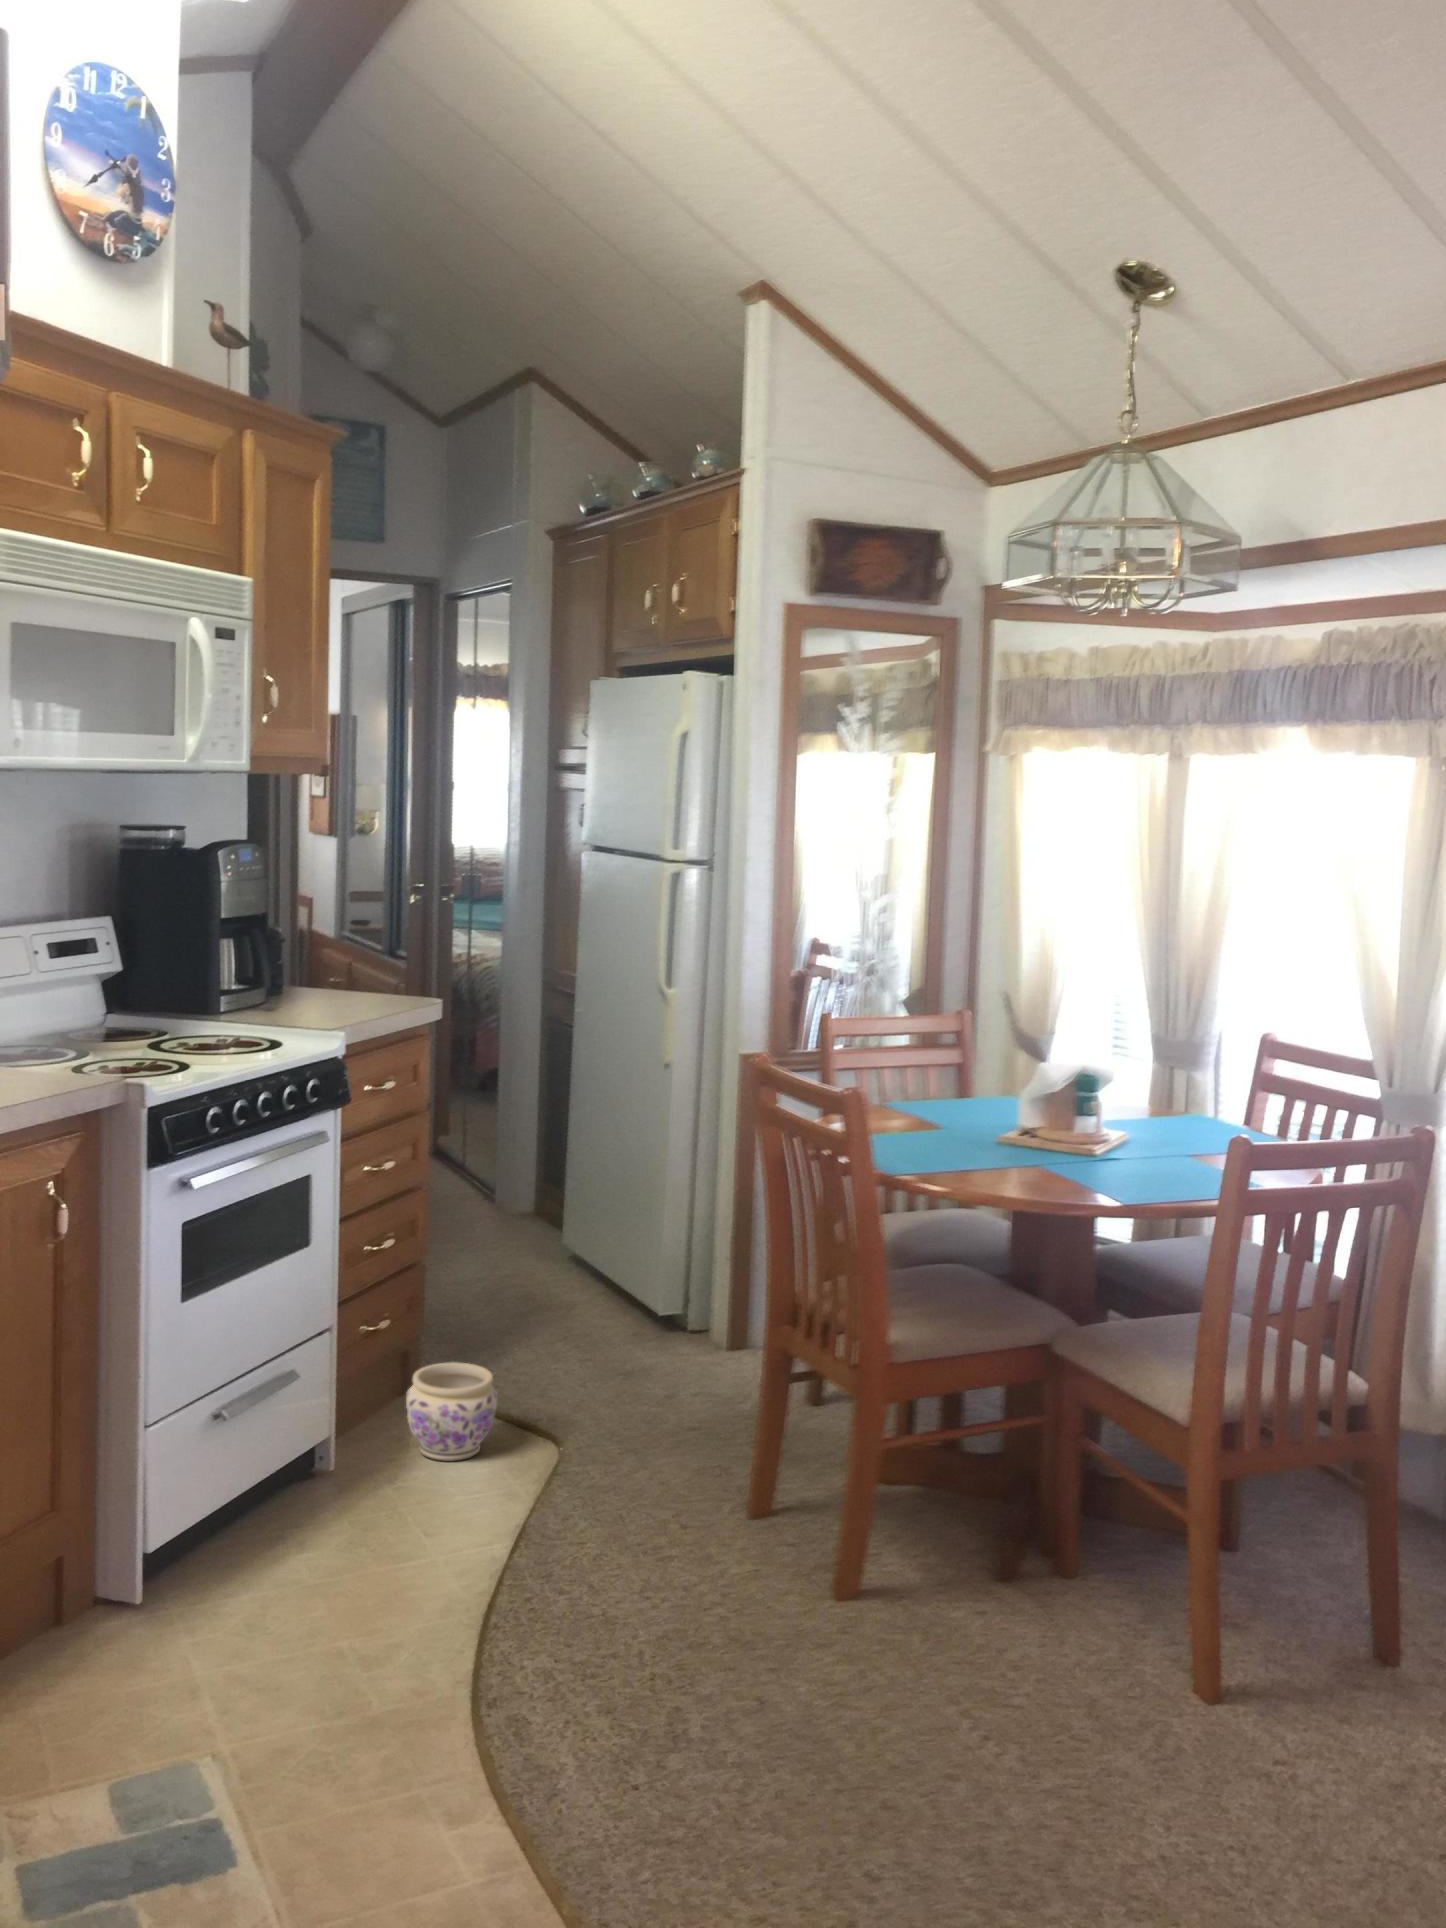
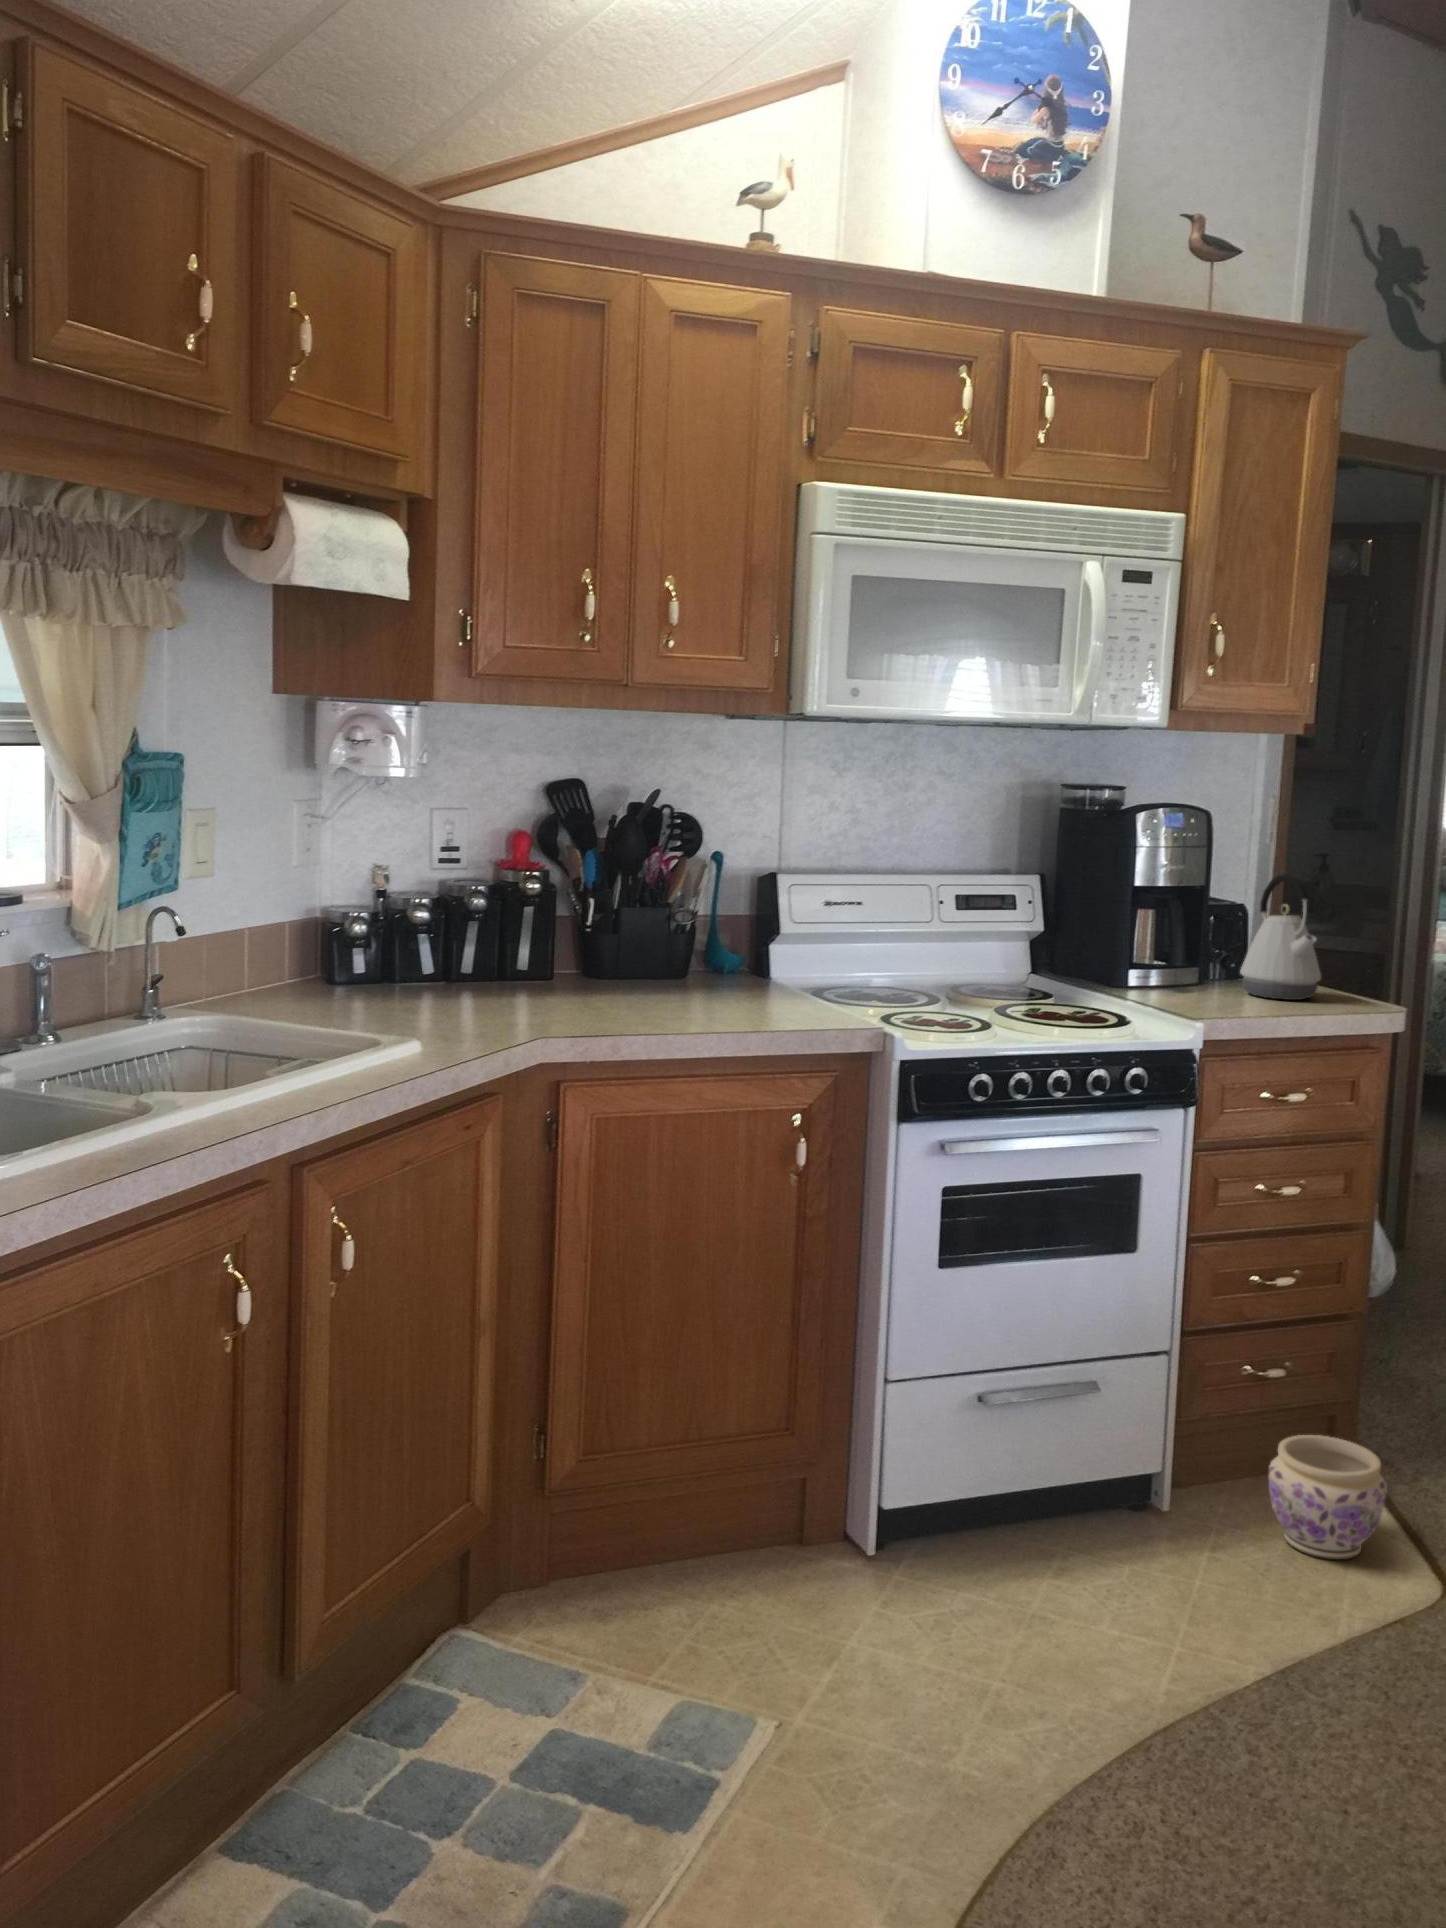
kettle: none [294,900,367,1009] -> present [1240,874,1321,1000]

